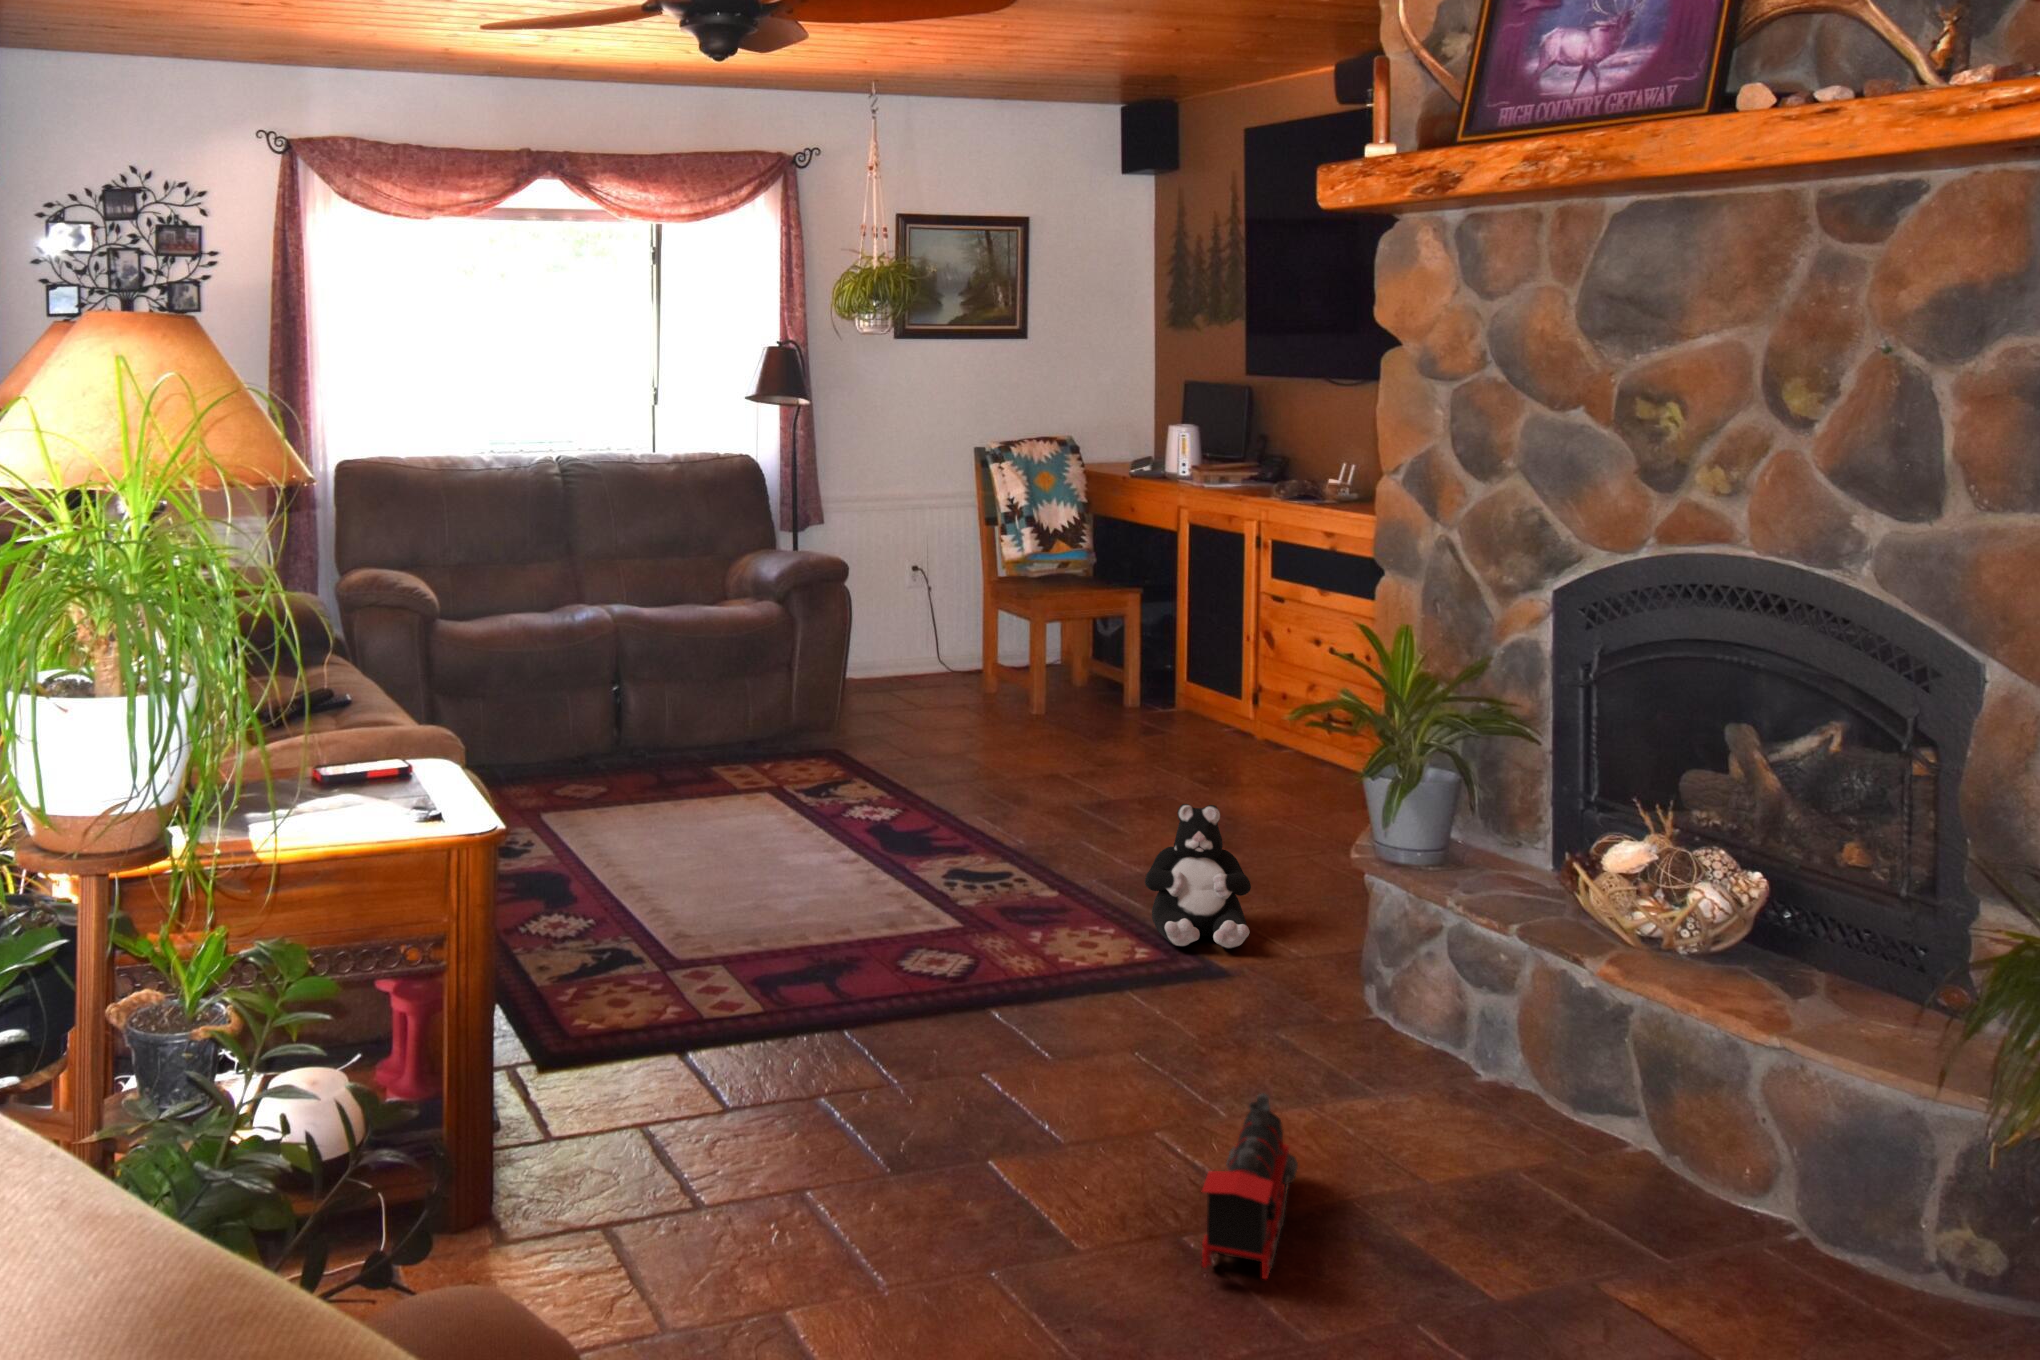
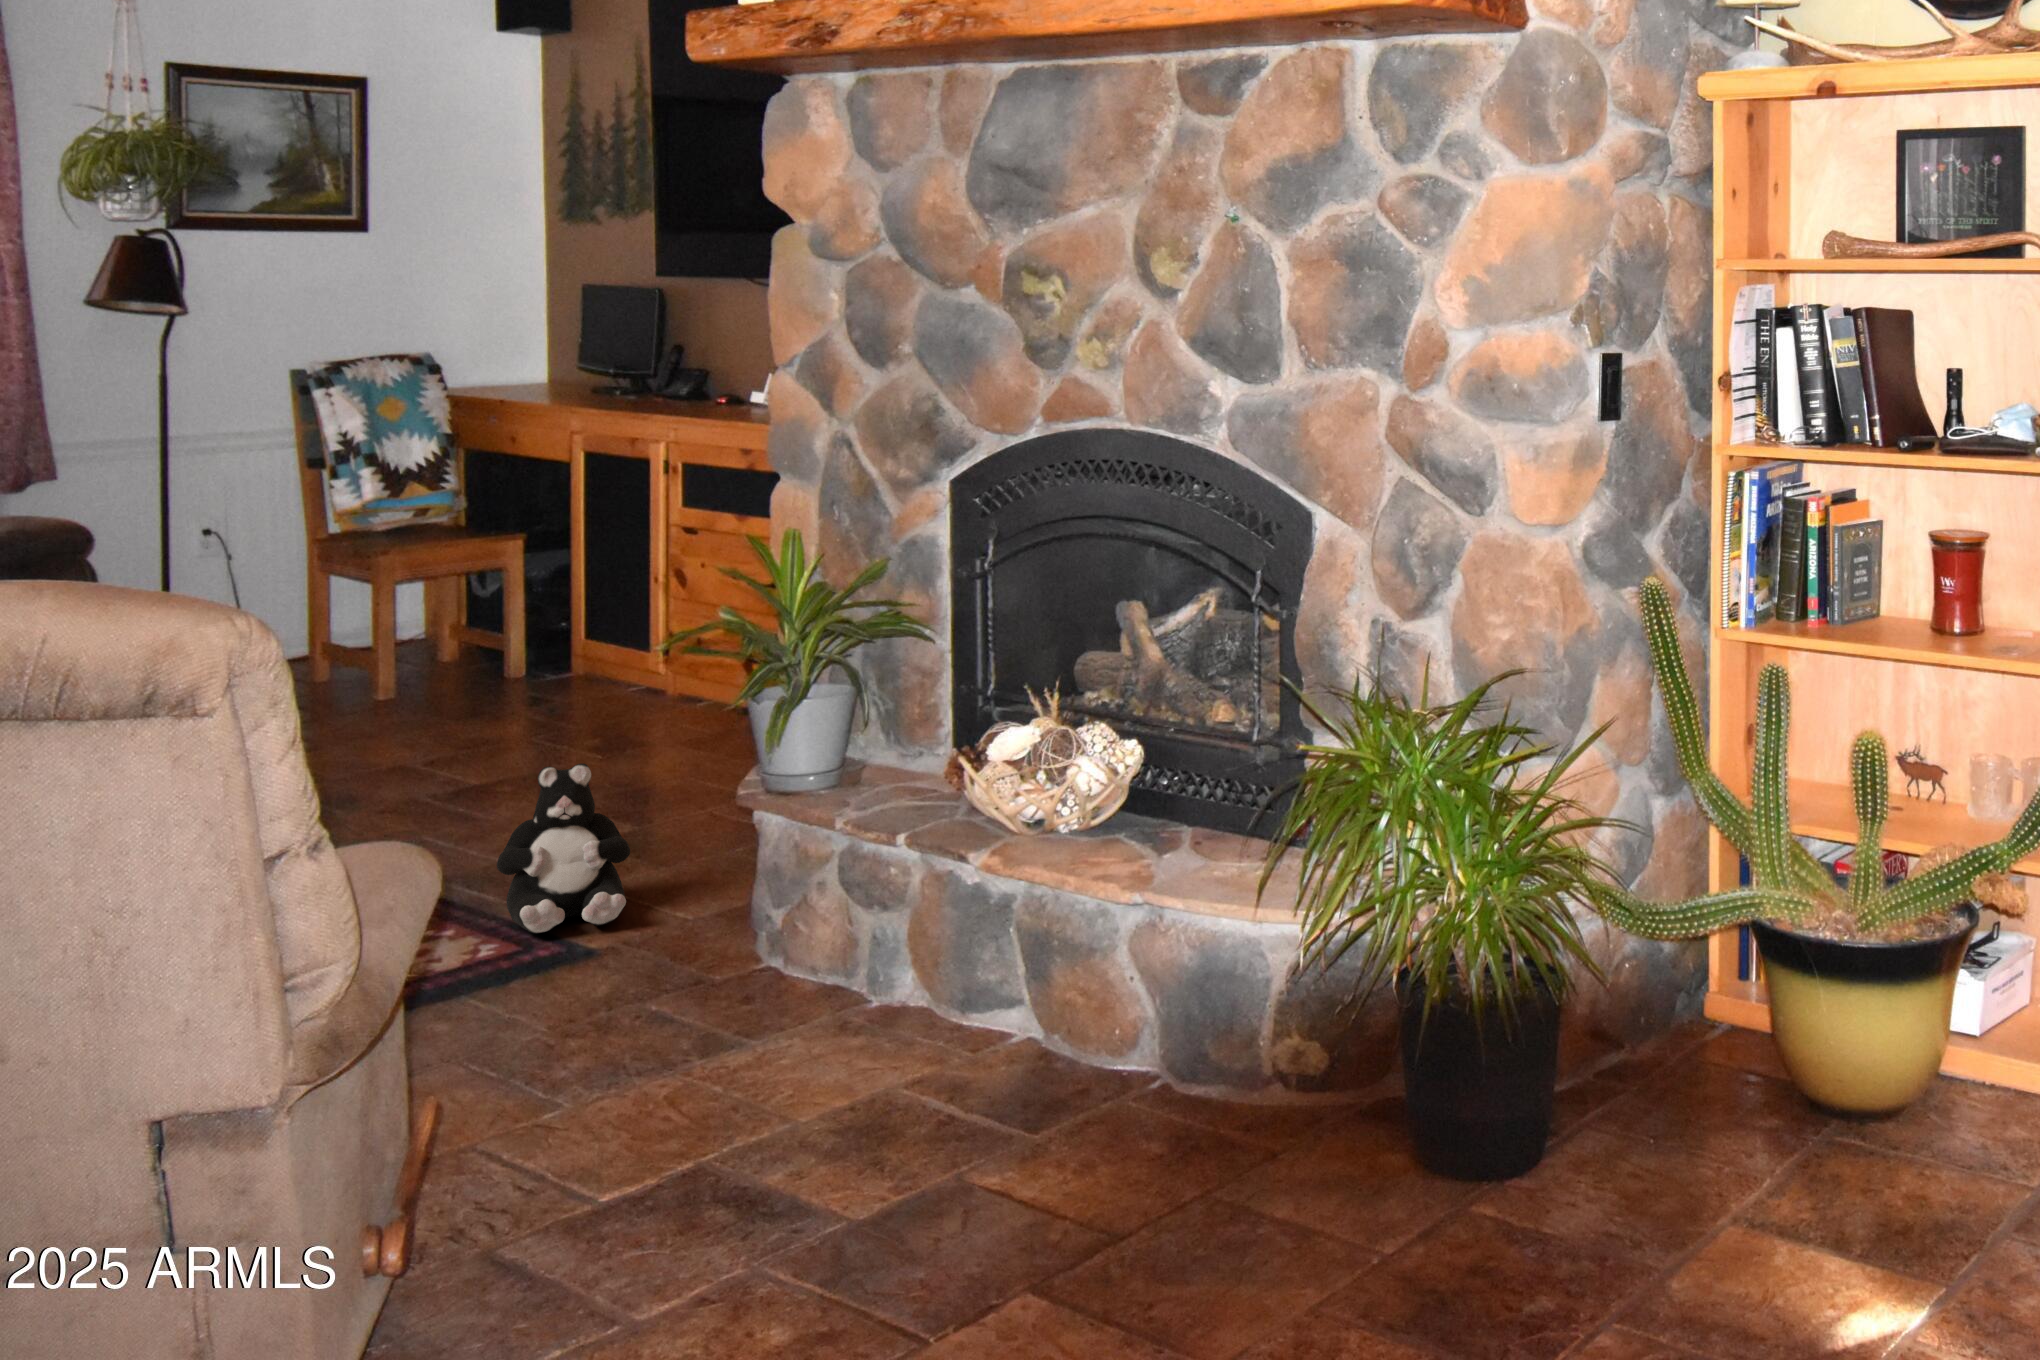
toy train: present [1202,1093,1298,1279] -> none [515,1065,652,1275]

